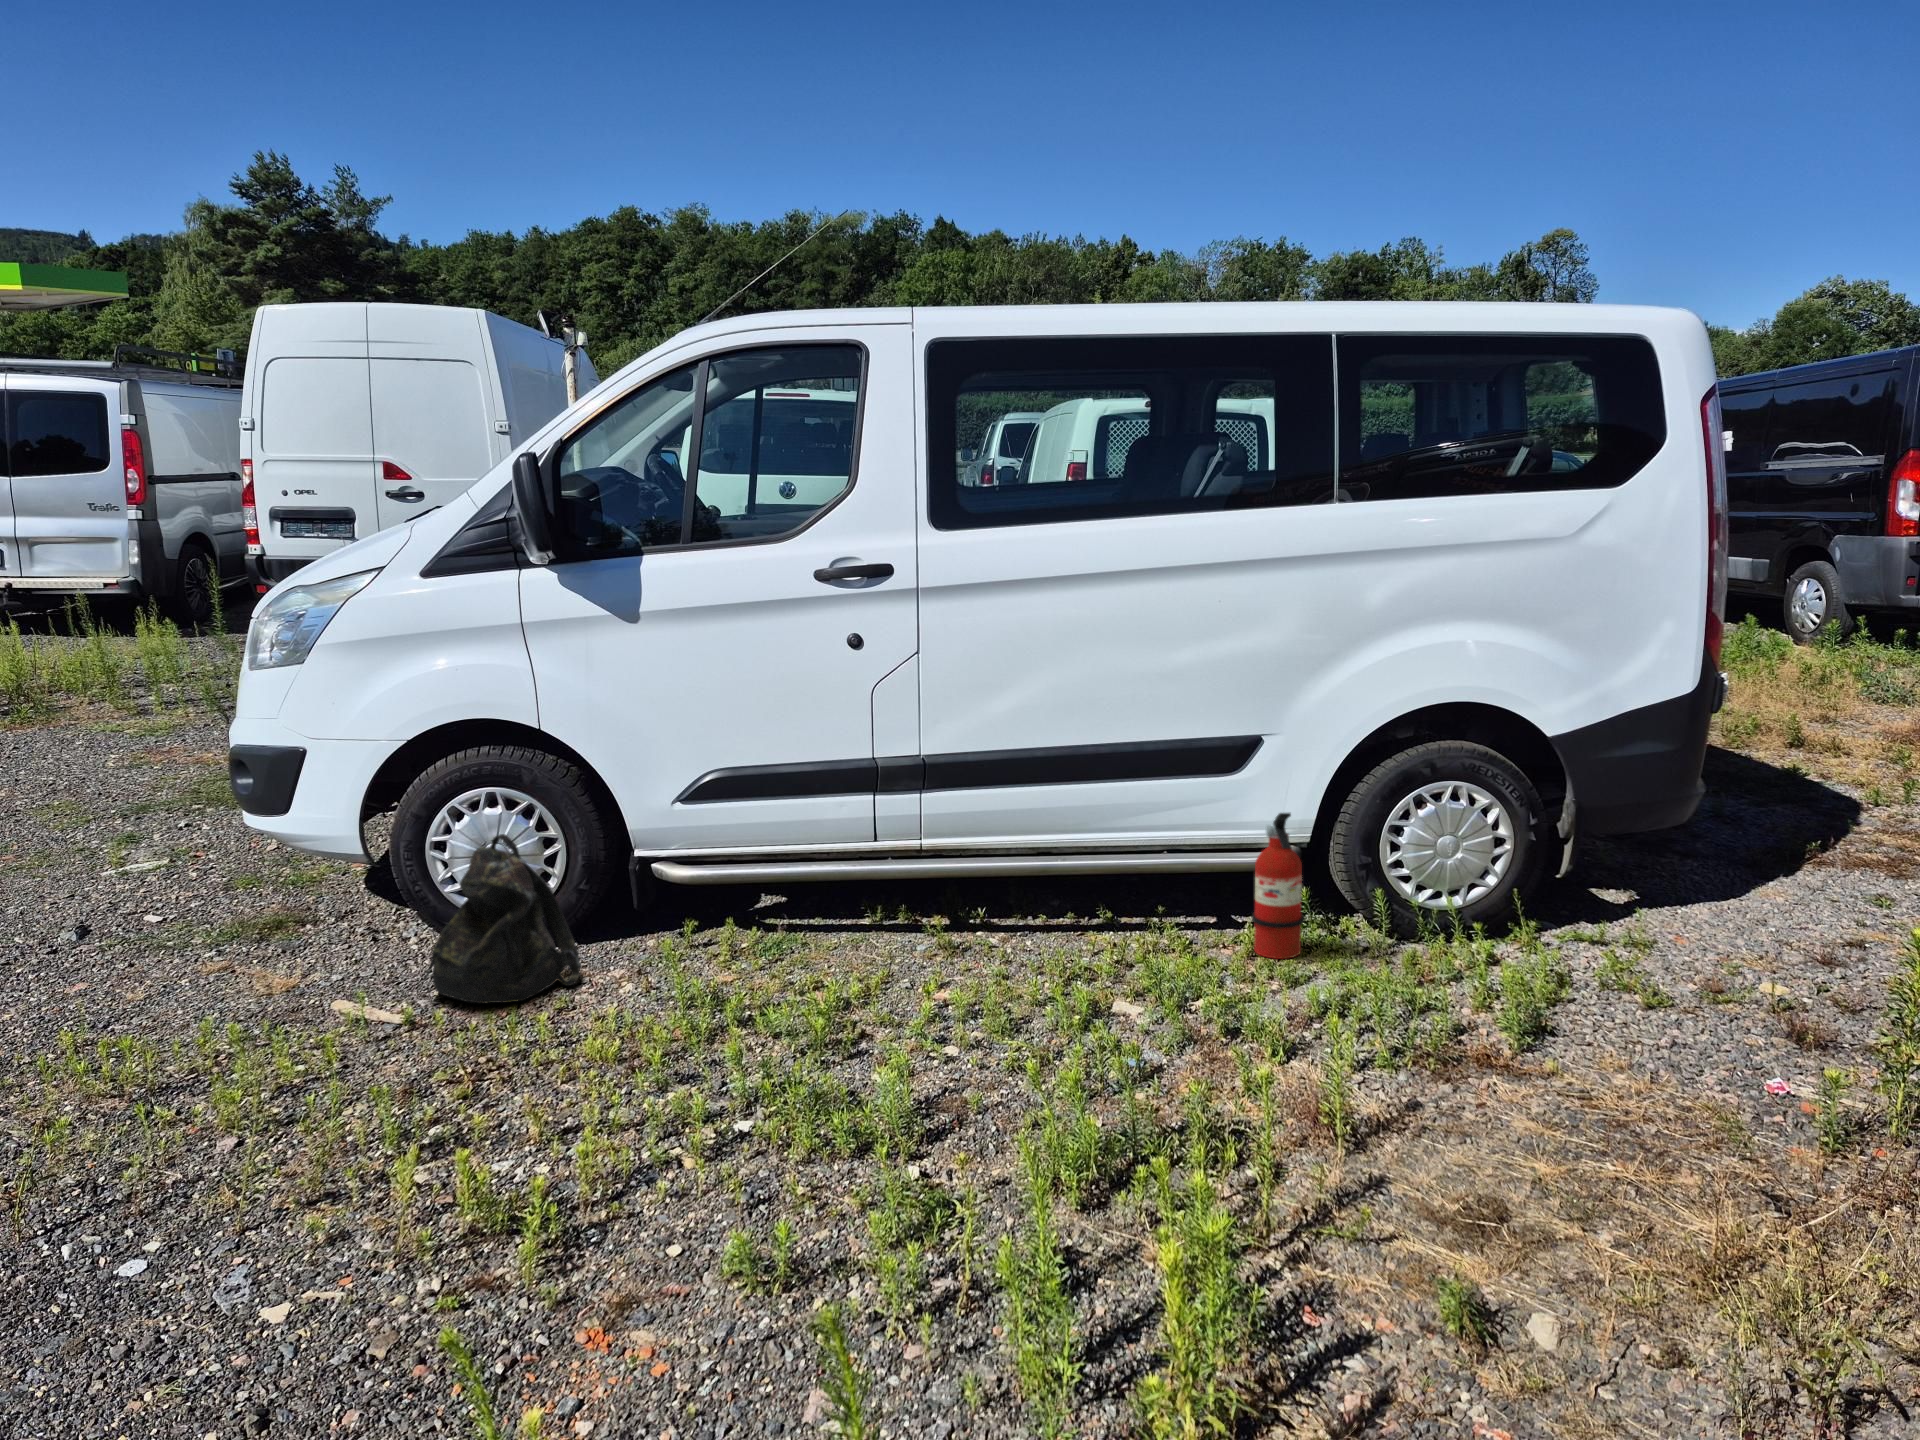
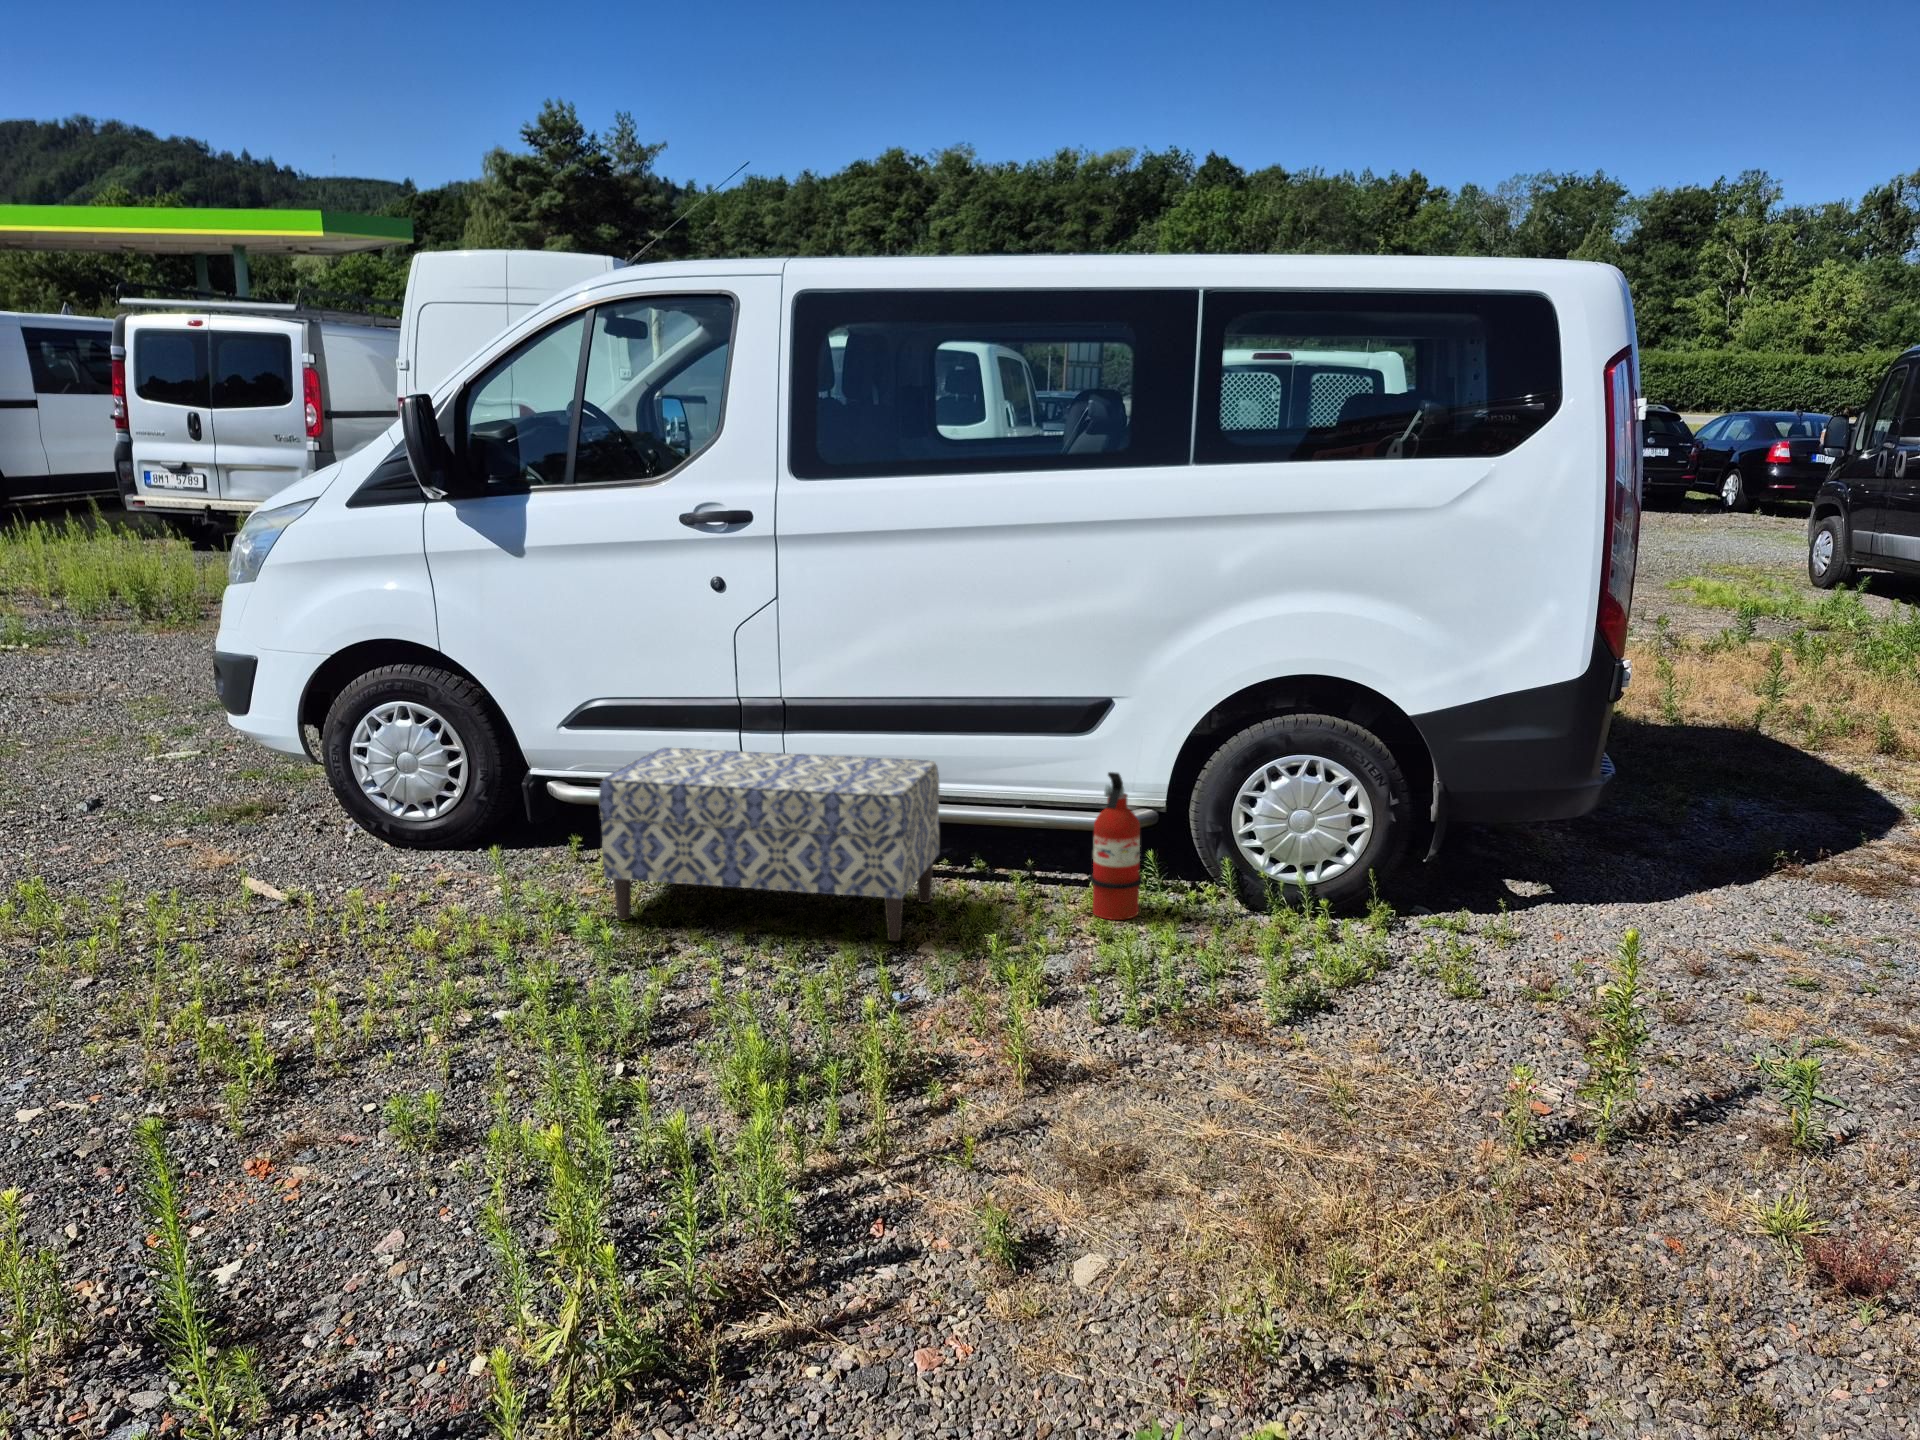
bench: none [769,813,1105,1005] -> present [599,748,939,941]
backpack: present [424,834,581,1003] -> none [314,743,460,896]

